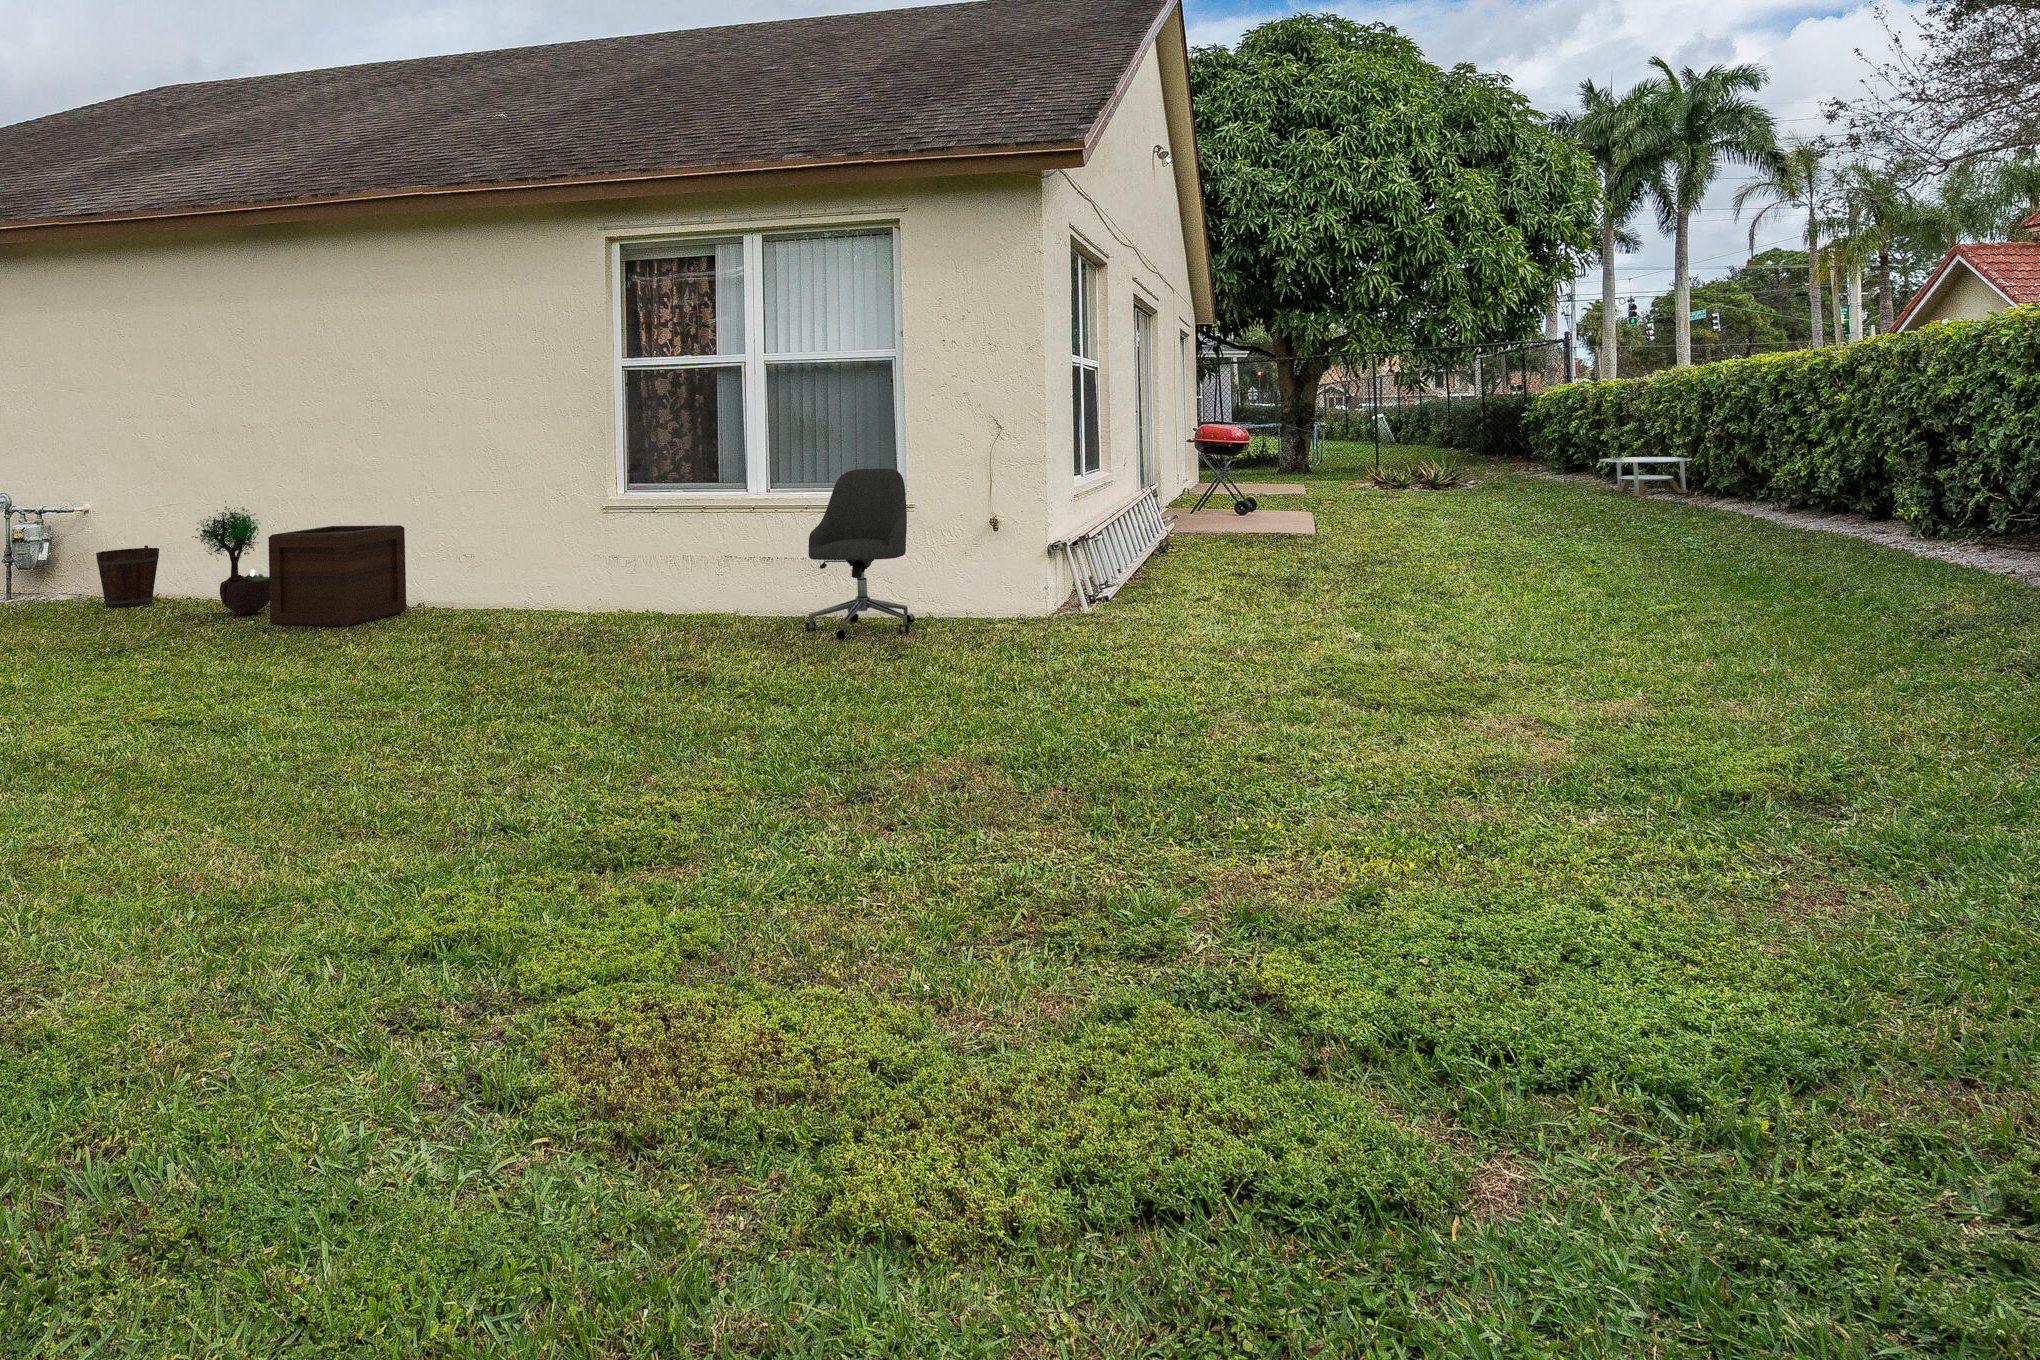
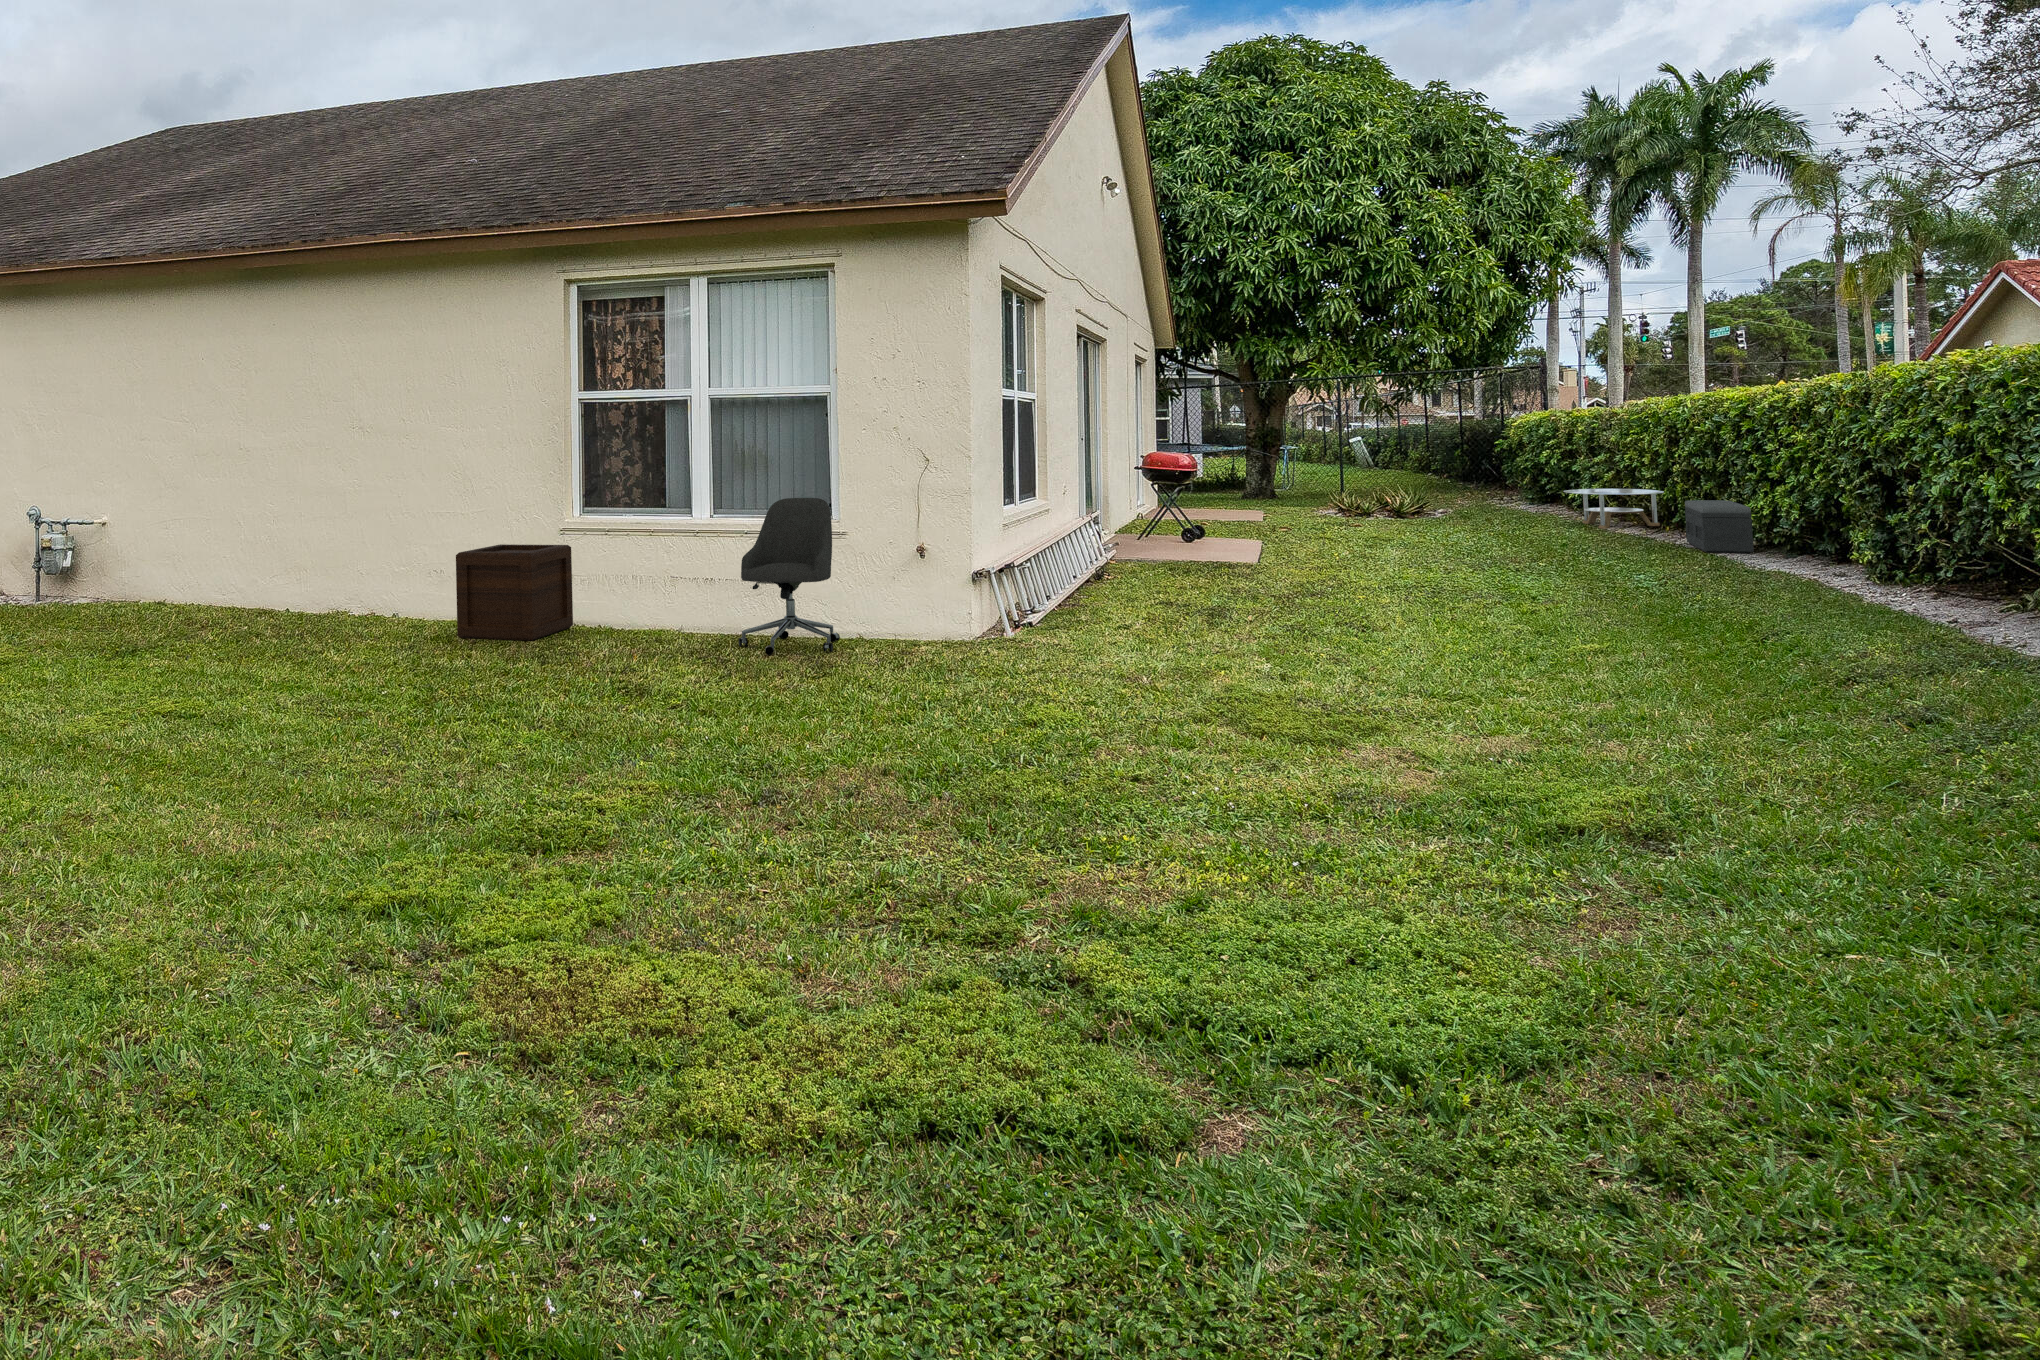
storage bench: none [1718,466,1784,516] -> present [1685,500,1754,553]
potted tree: present [192,501,270,614] -> none [209,517,279,617]
wooden crate: present [268,525,406,627] -> present [456,544,573,641]
bucket: present [96,545,159,607] -> none [131,554,183,608]

